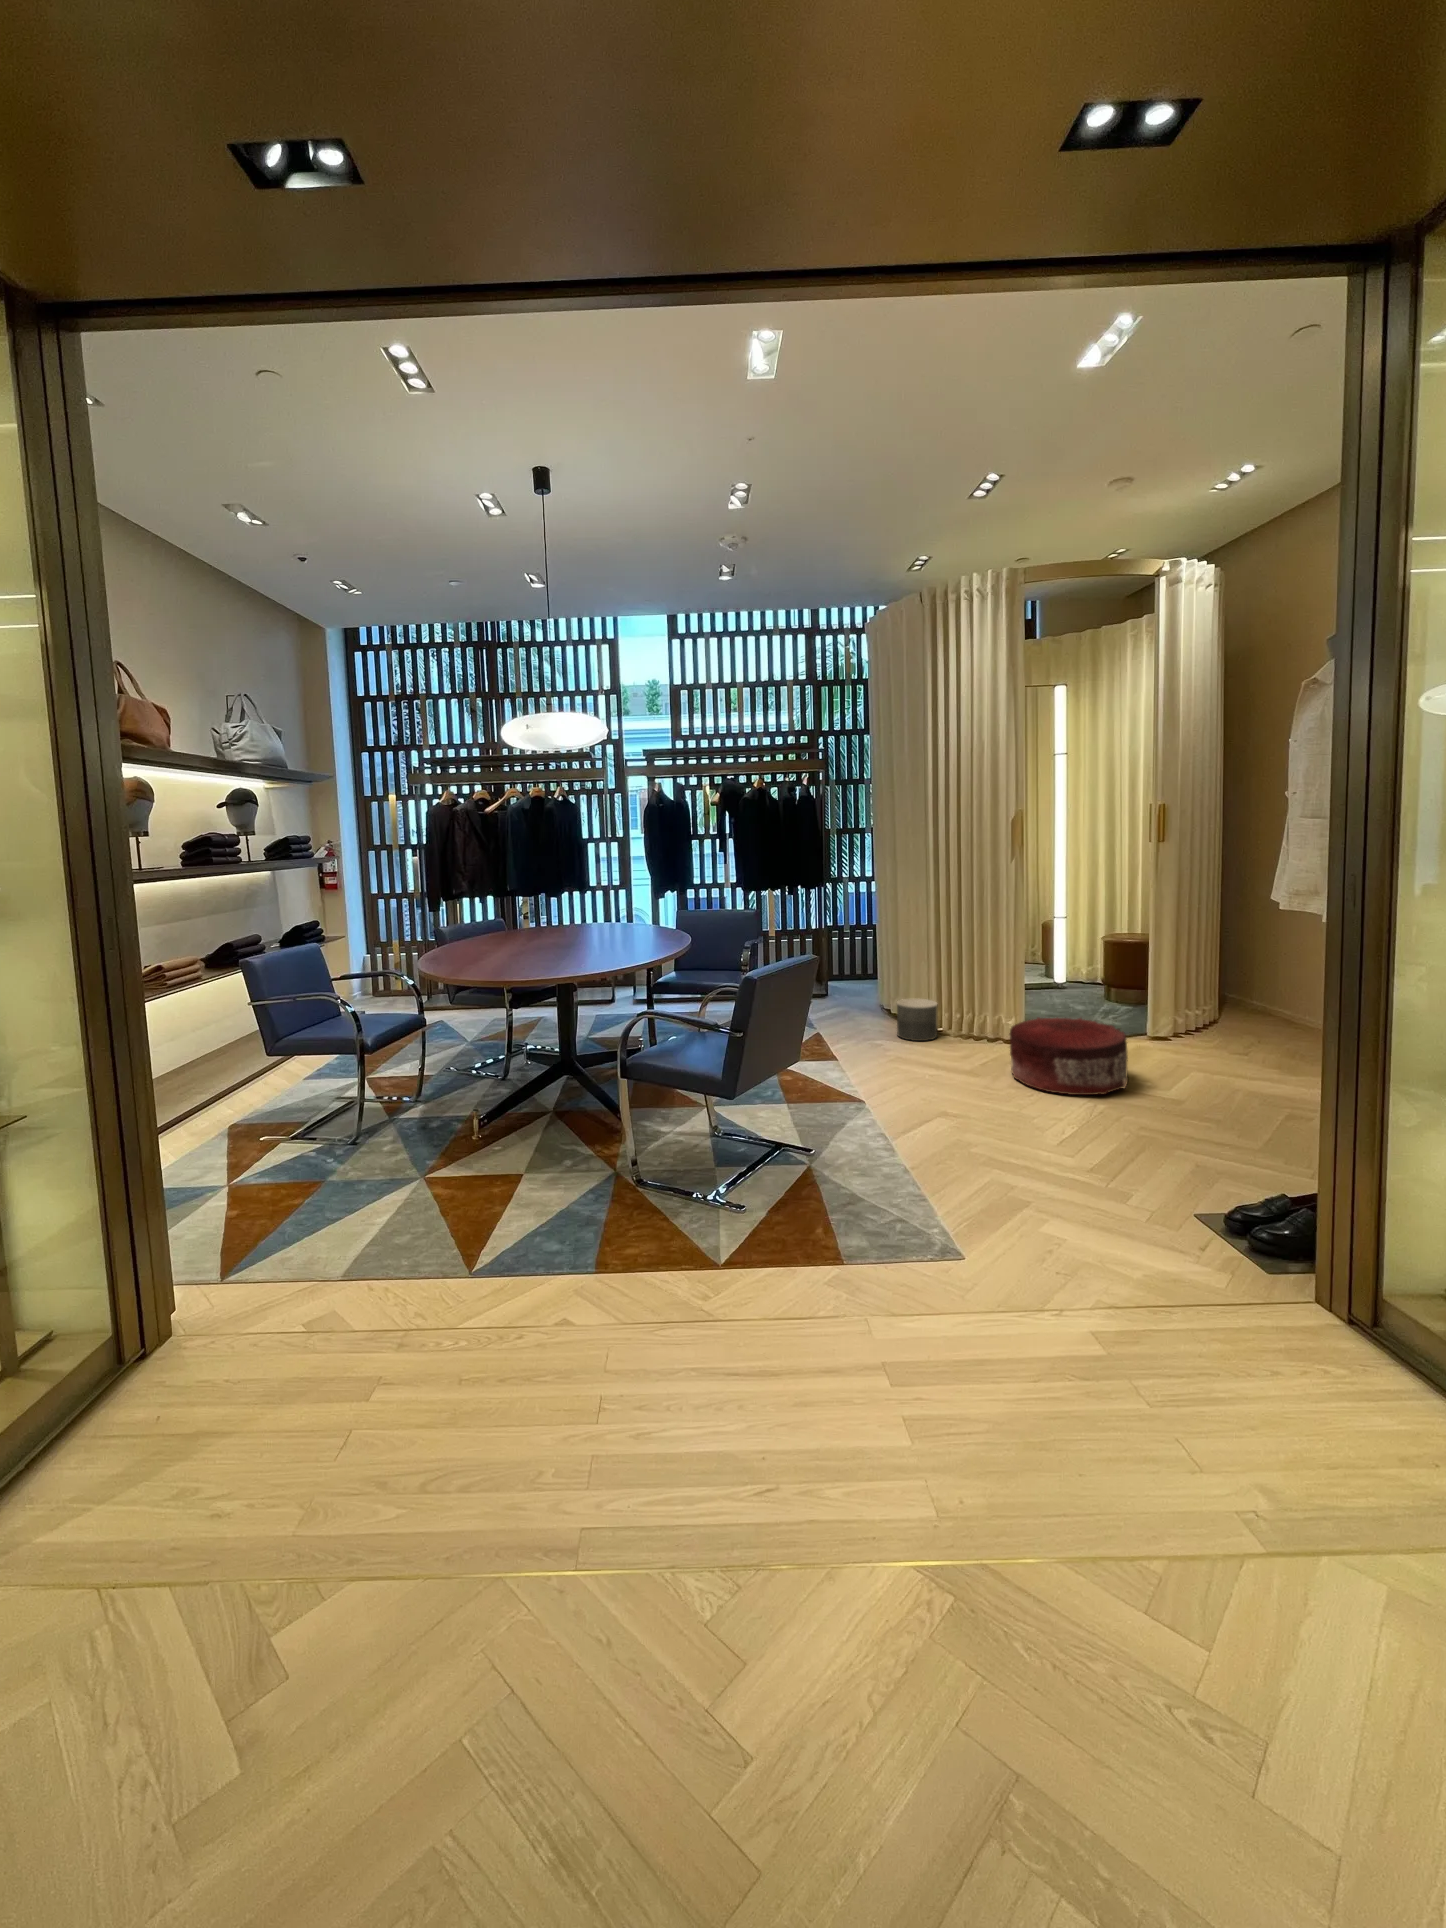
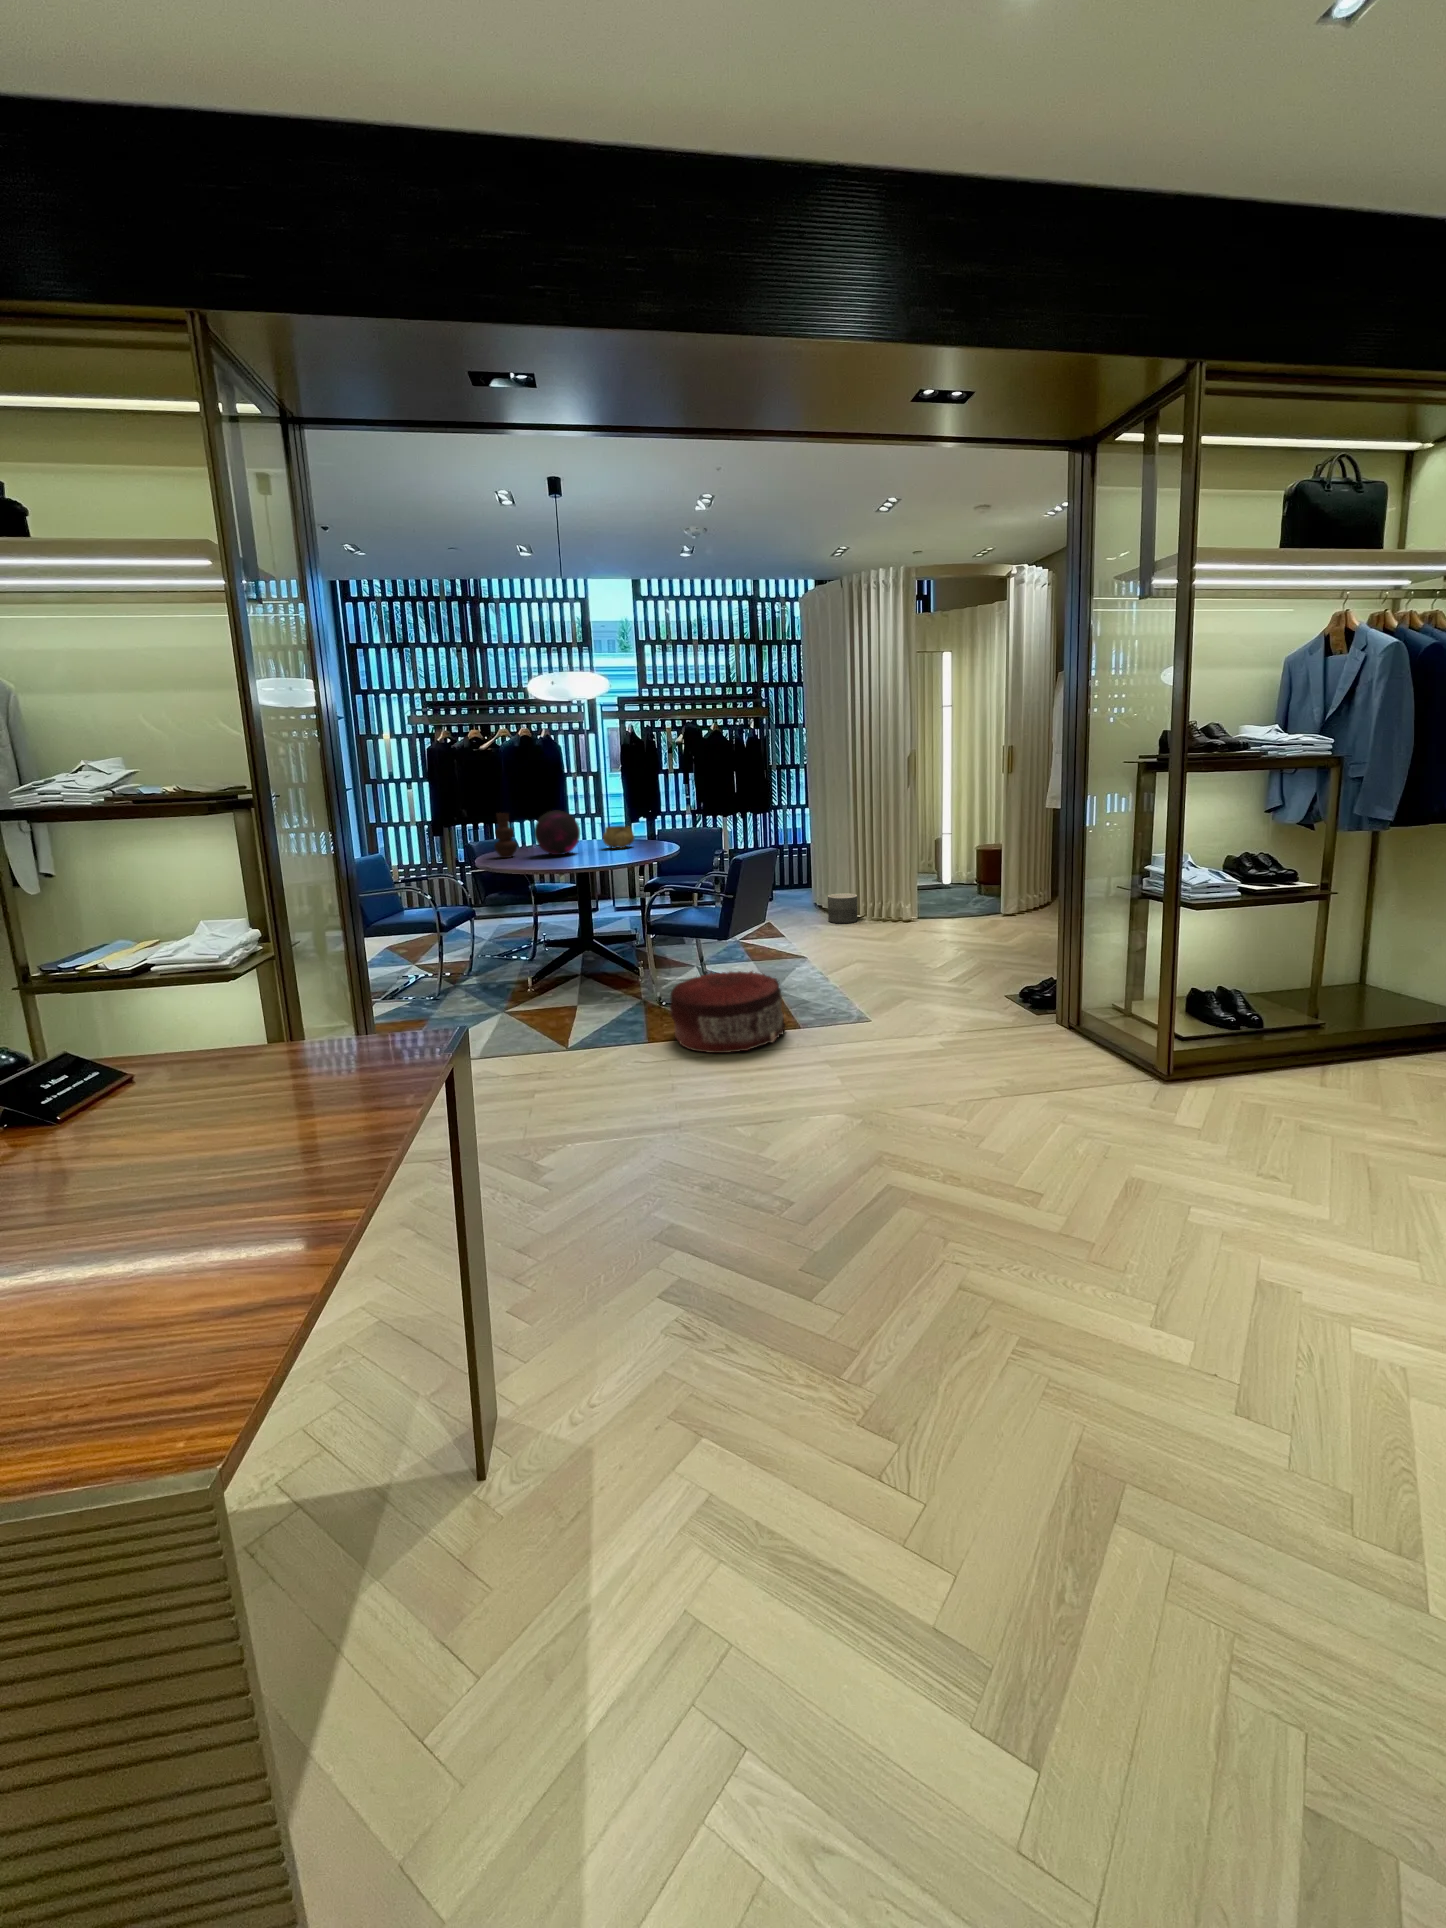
decorative orb: none [500,893,560,951] -> present [534,811,580,855]
vase: none [454,894,484,952] -> present [494,813,517,858]
decorative bowl: none [591,912,632,943] -> present [603,826,634,849]
pouf: present [1010,1018,1128,1095] -> present [670,971,786,1053]

